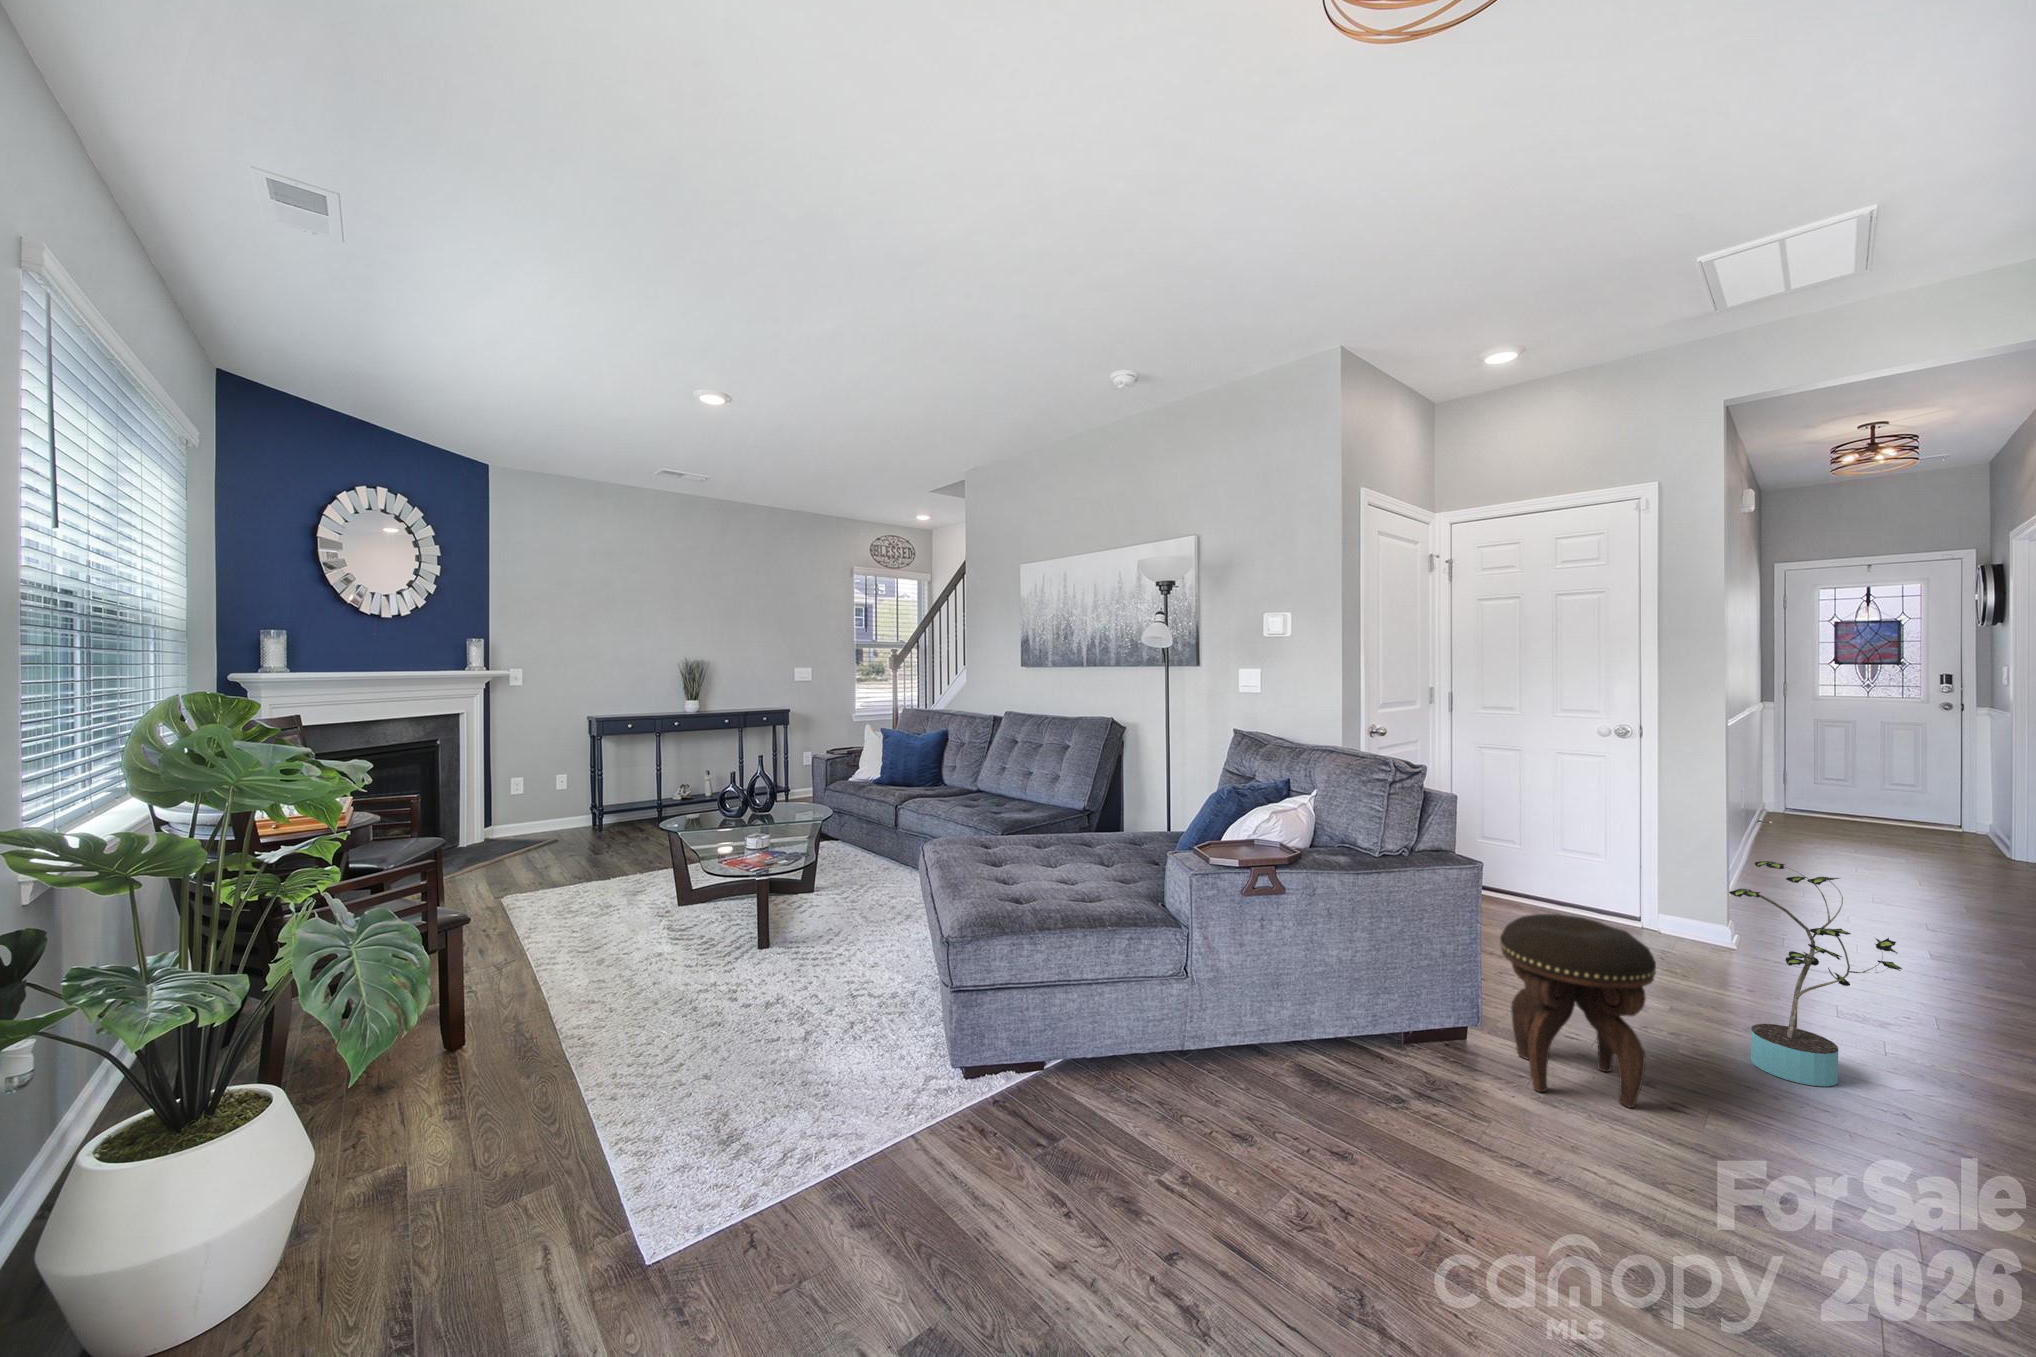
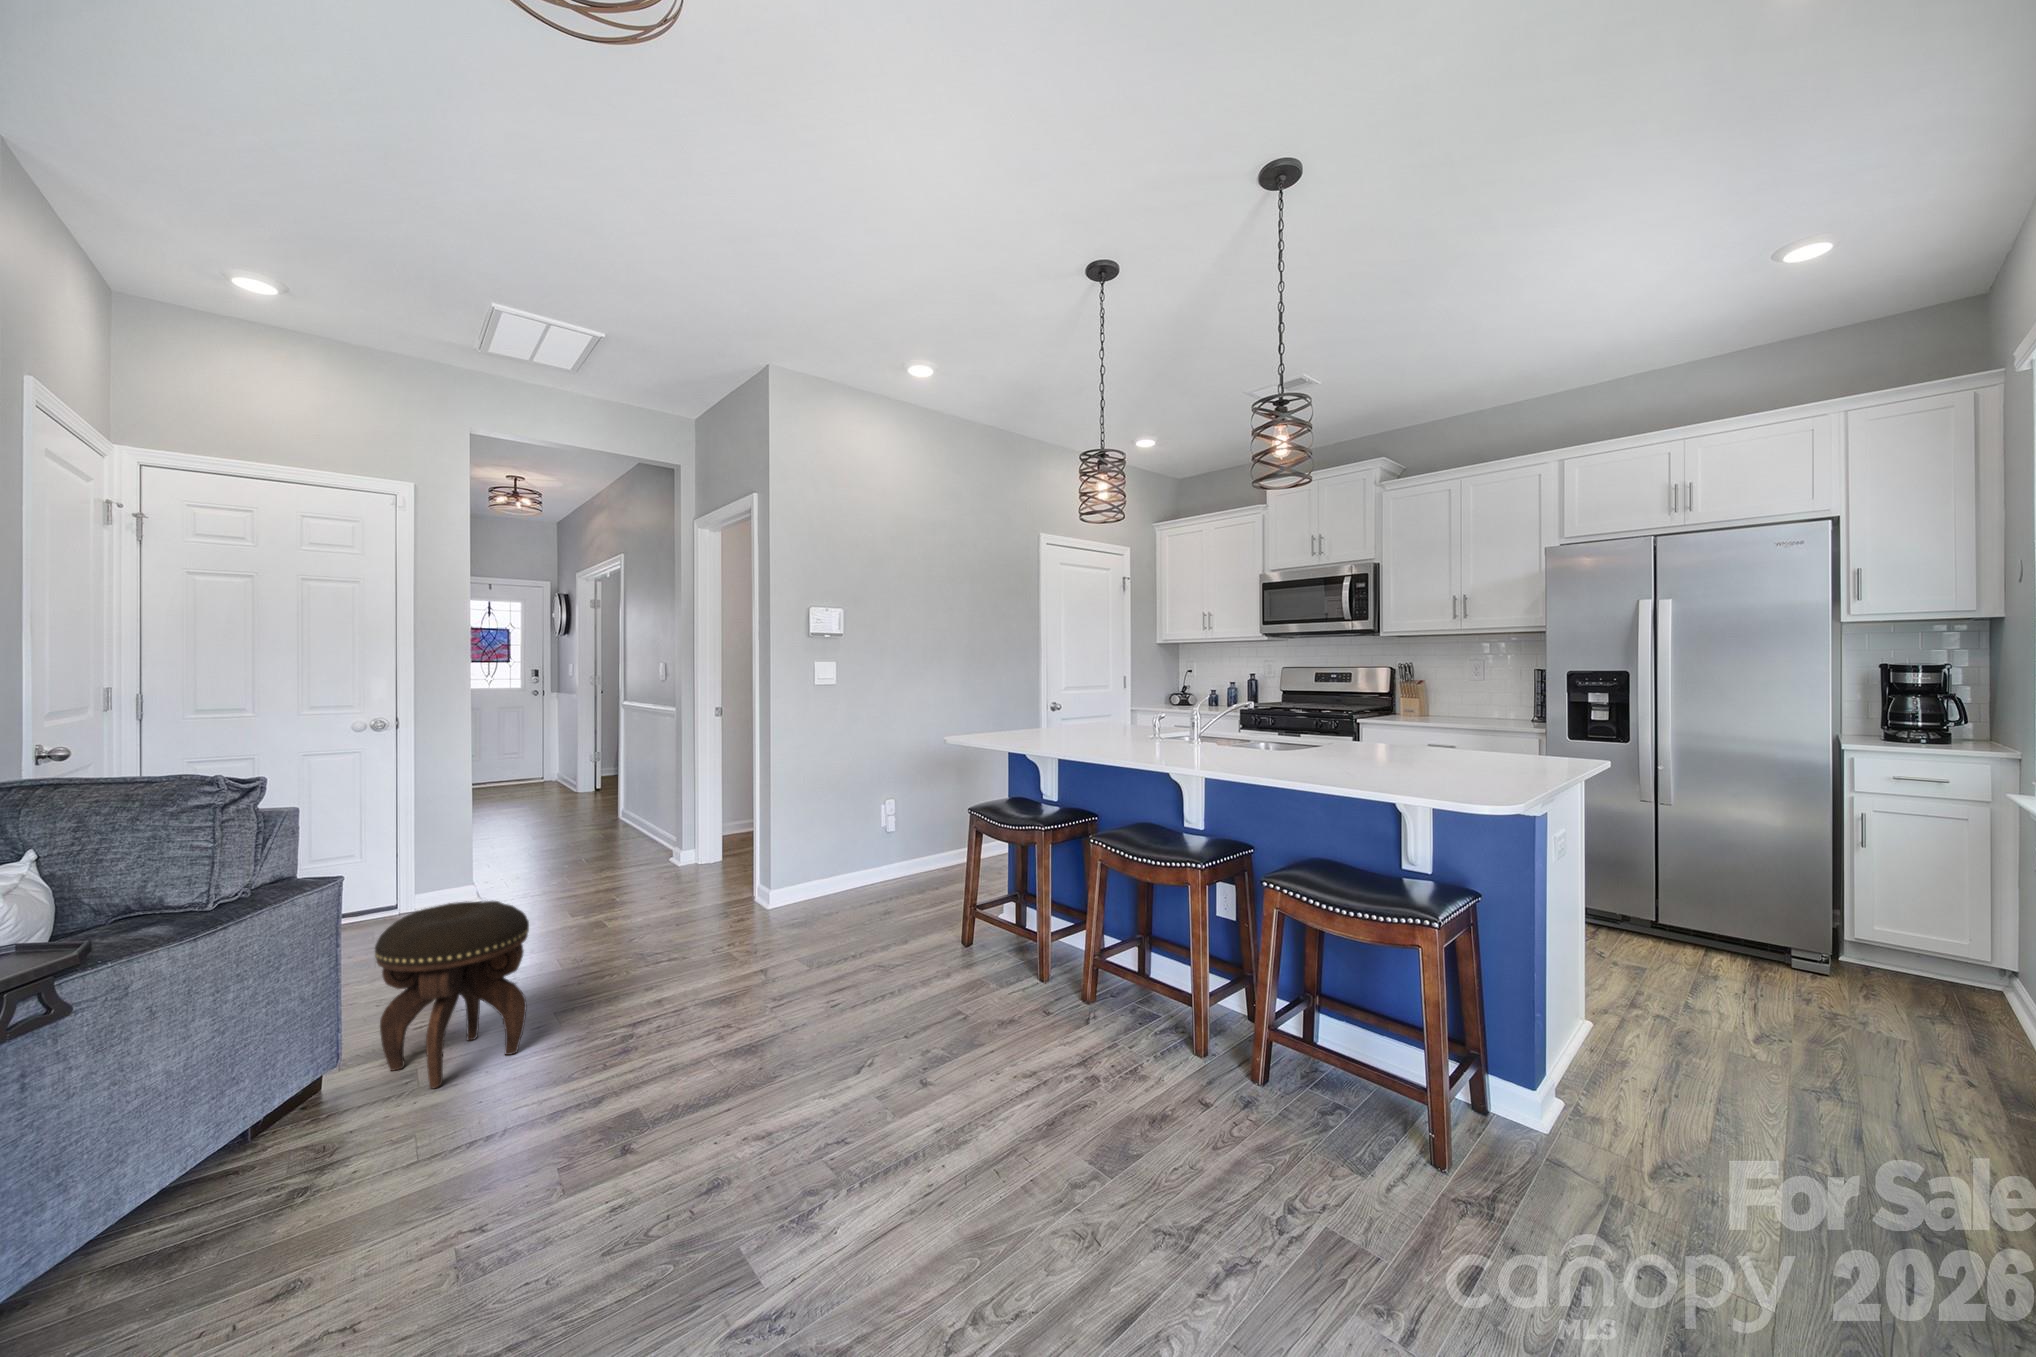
potted plant: present [1729,861,1902,1086] -> none [548,814,647,978]

